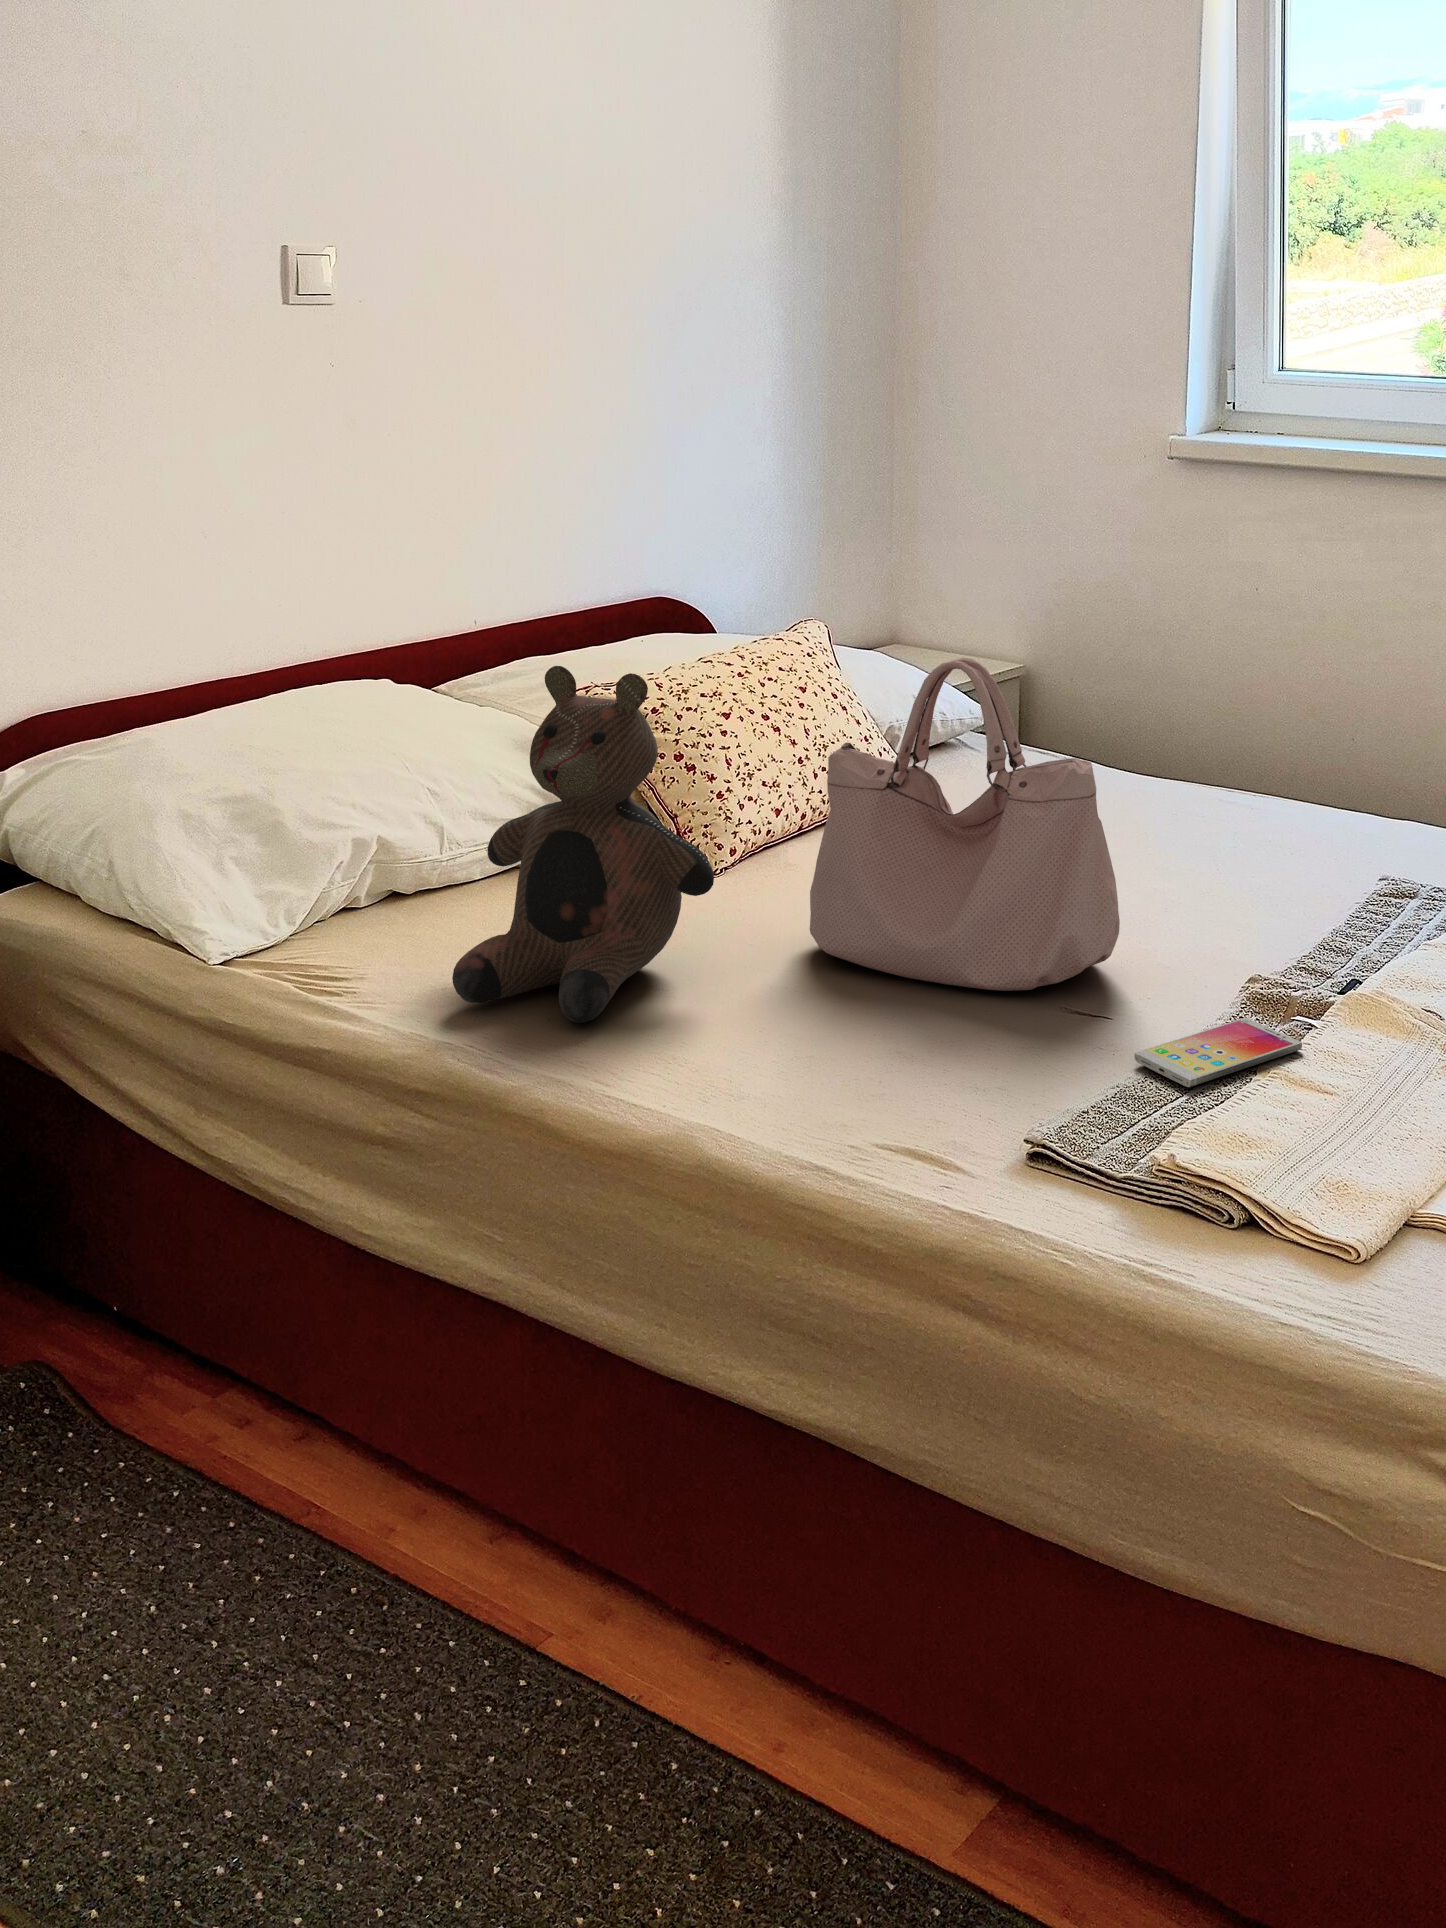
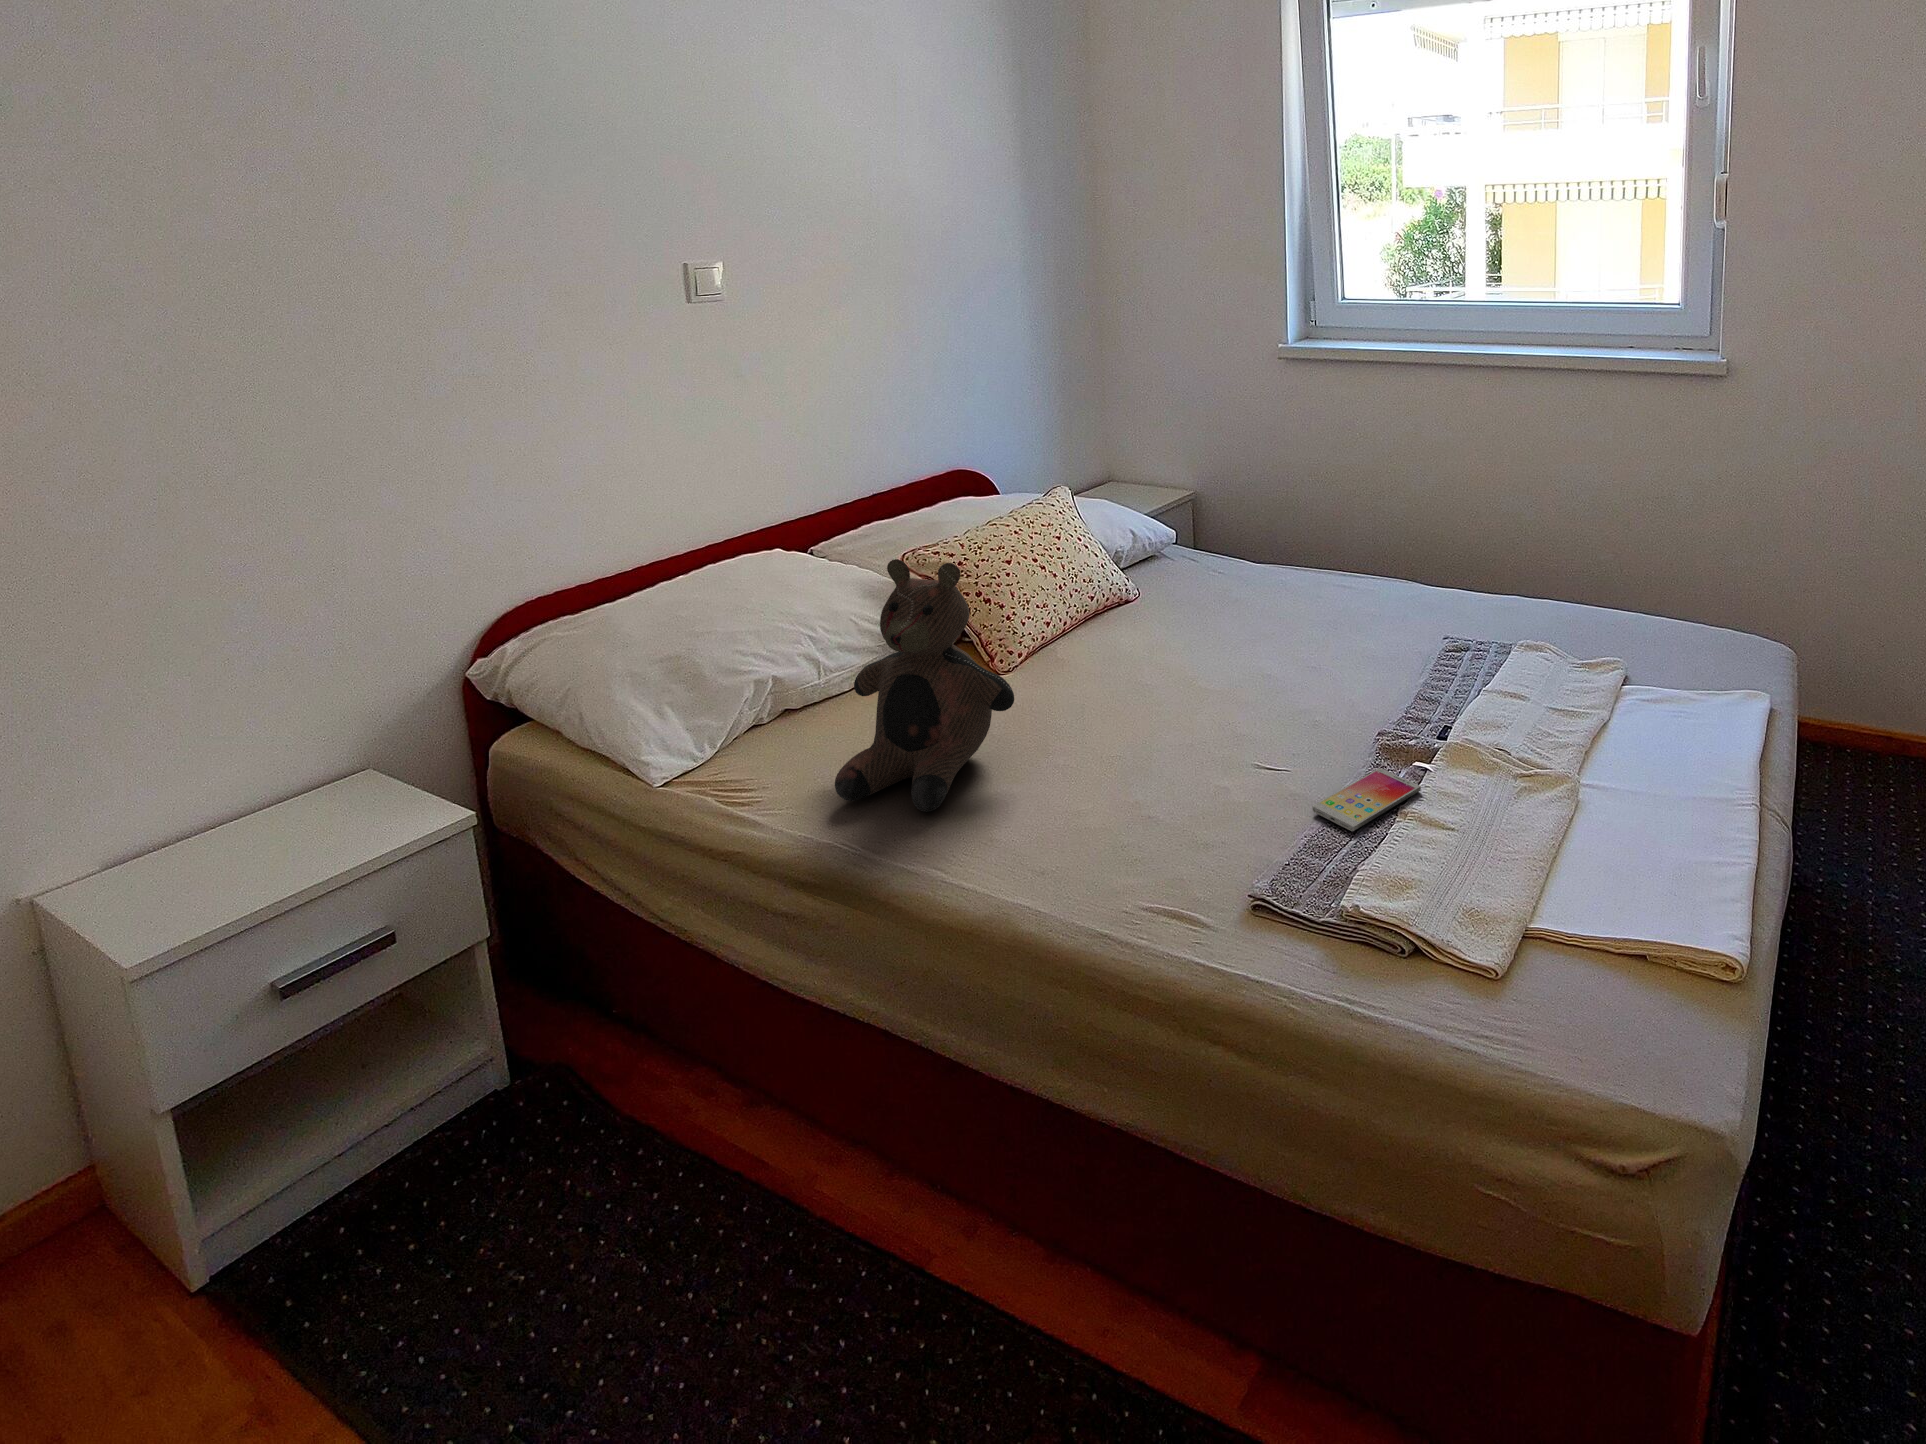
handbag: present [810,658,1120,991] -> none [1079,533,1290,758]

